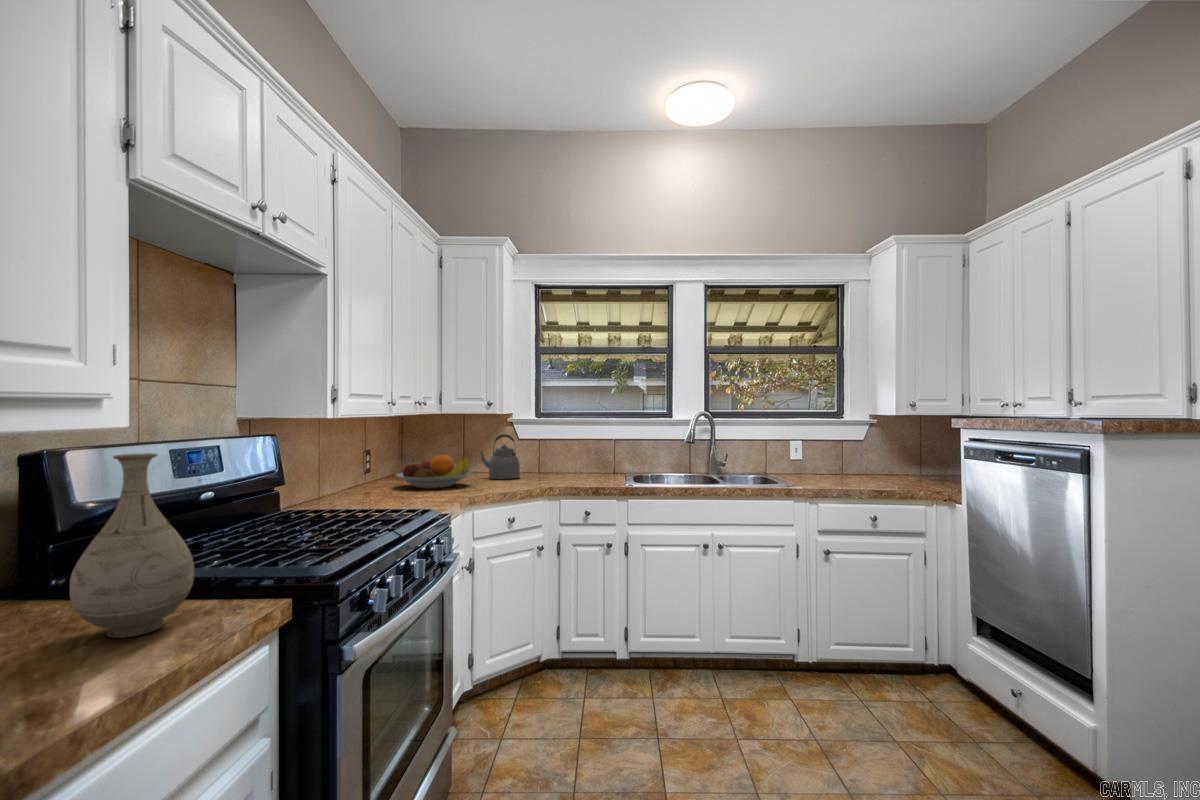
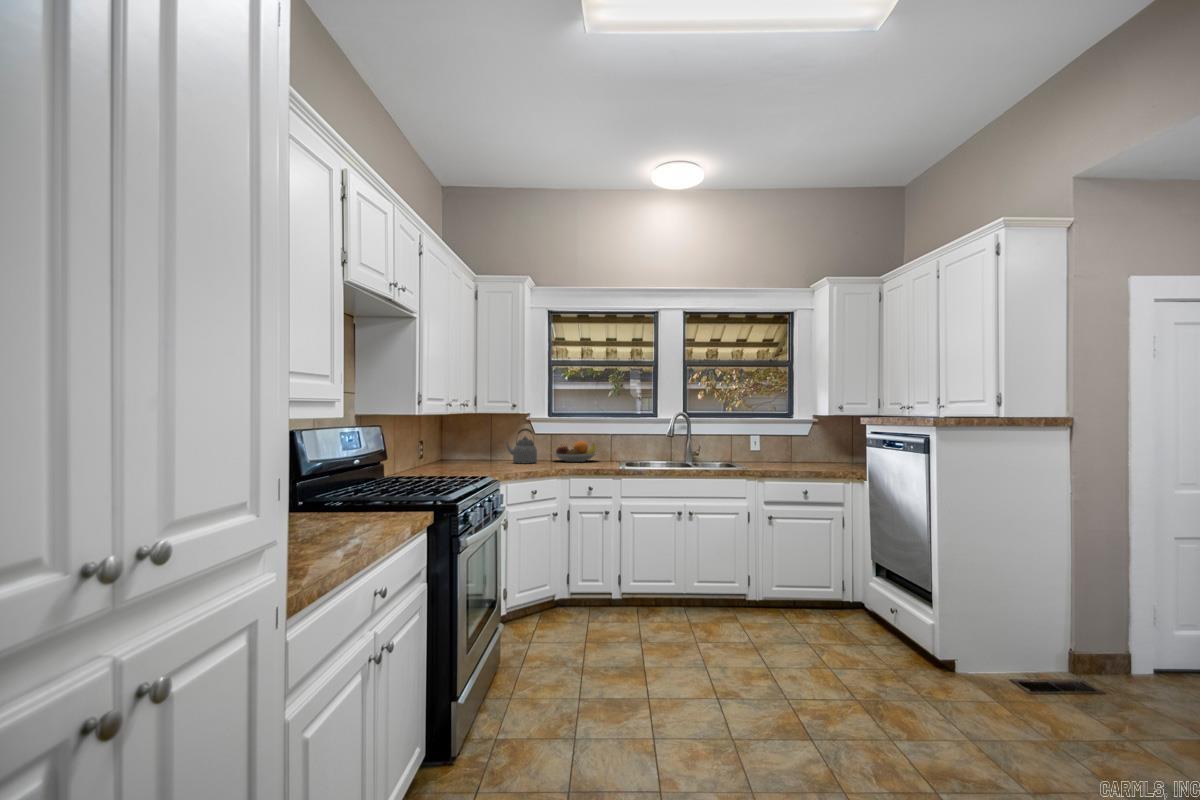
vase: present [70,453,194,638] -> none [340,432,392,523]
fruit bowl: present [396,455,471,488] -> present [554,441,597,462]

